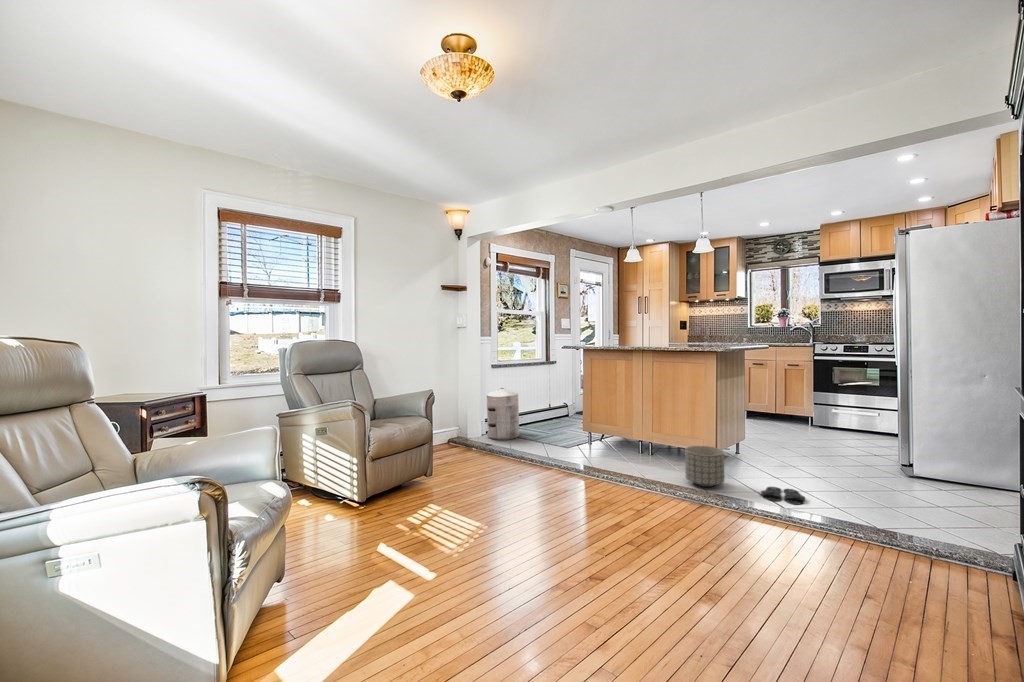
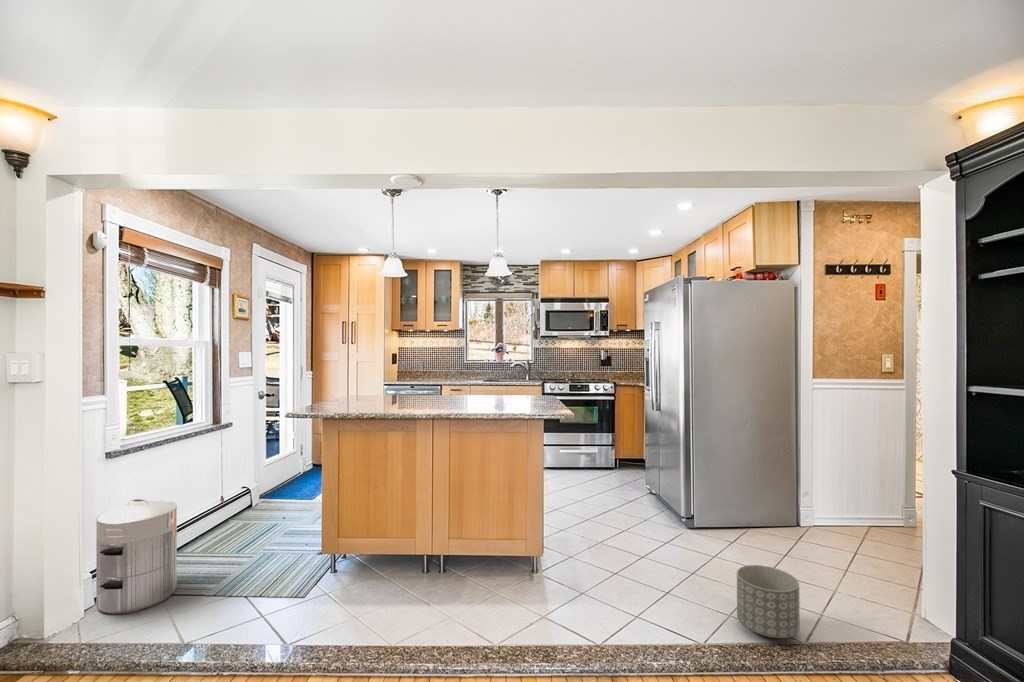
planter: present [685,446,724,487] -> present [737,565,800,638]
slippers: present [761,487,805,505] -> none [612,584,667,615]

